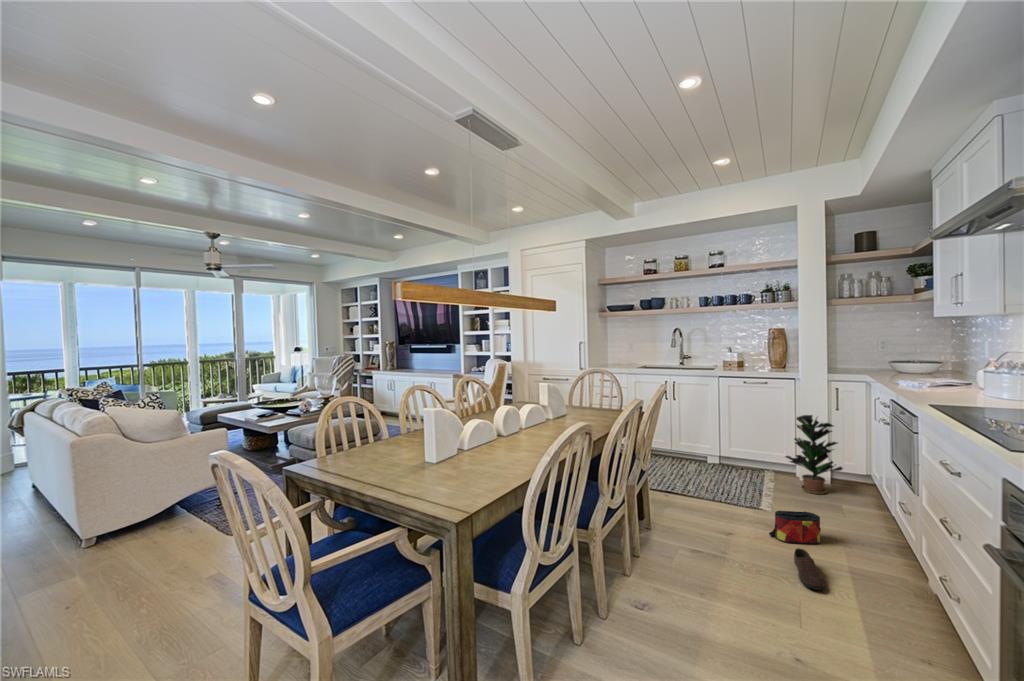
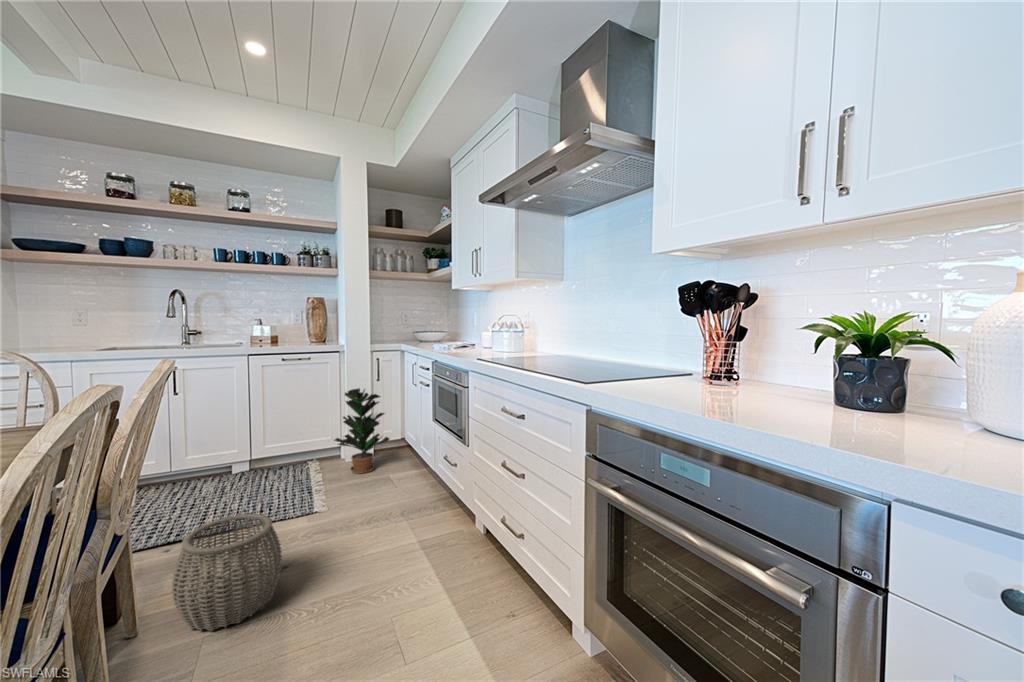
woven basket: none [666,483,726,546] -> present [172,514,282,631]
bag: present [769,511,821,544] -> none [337,498,391,549]
shoe: present [794,548,825,590] -> none [377,550,420,602]

